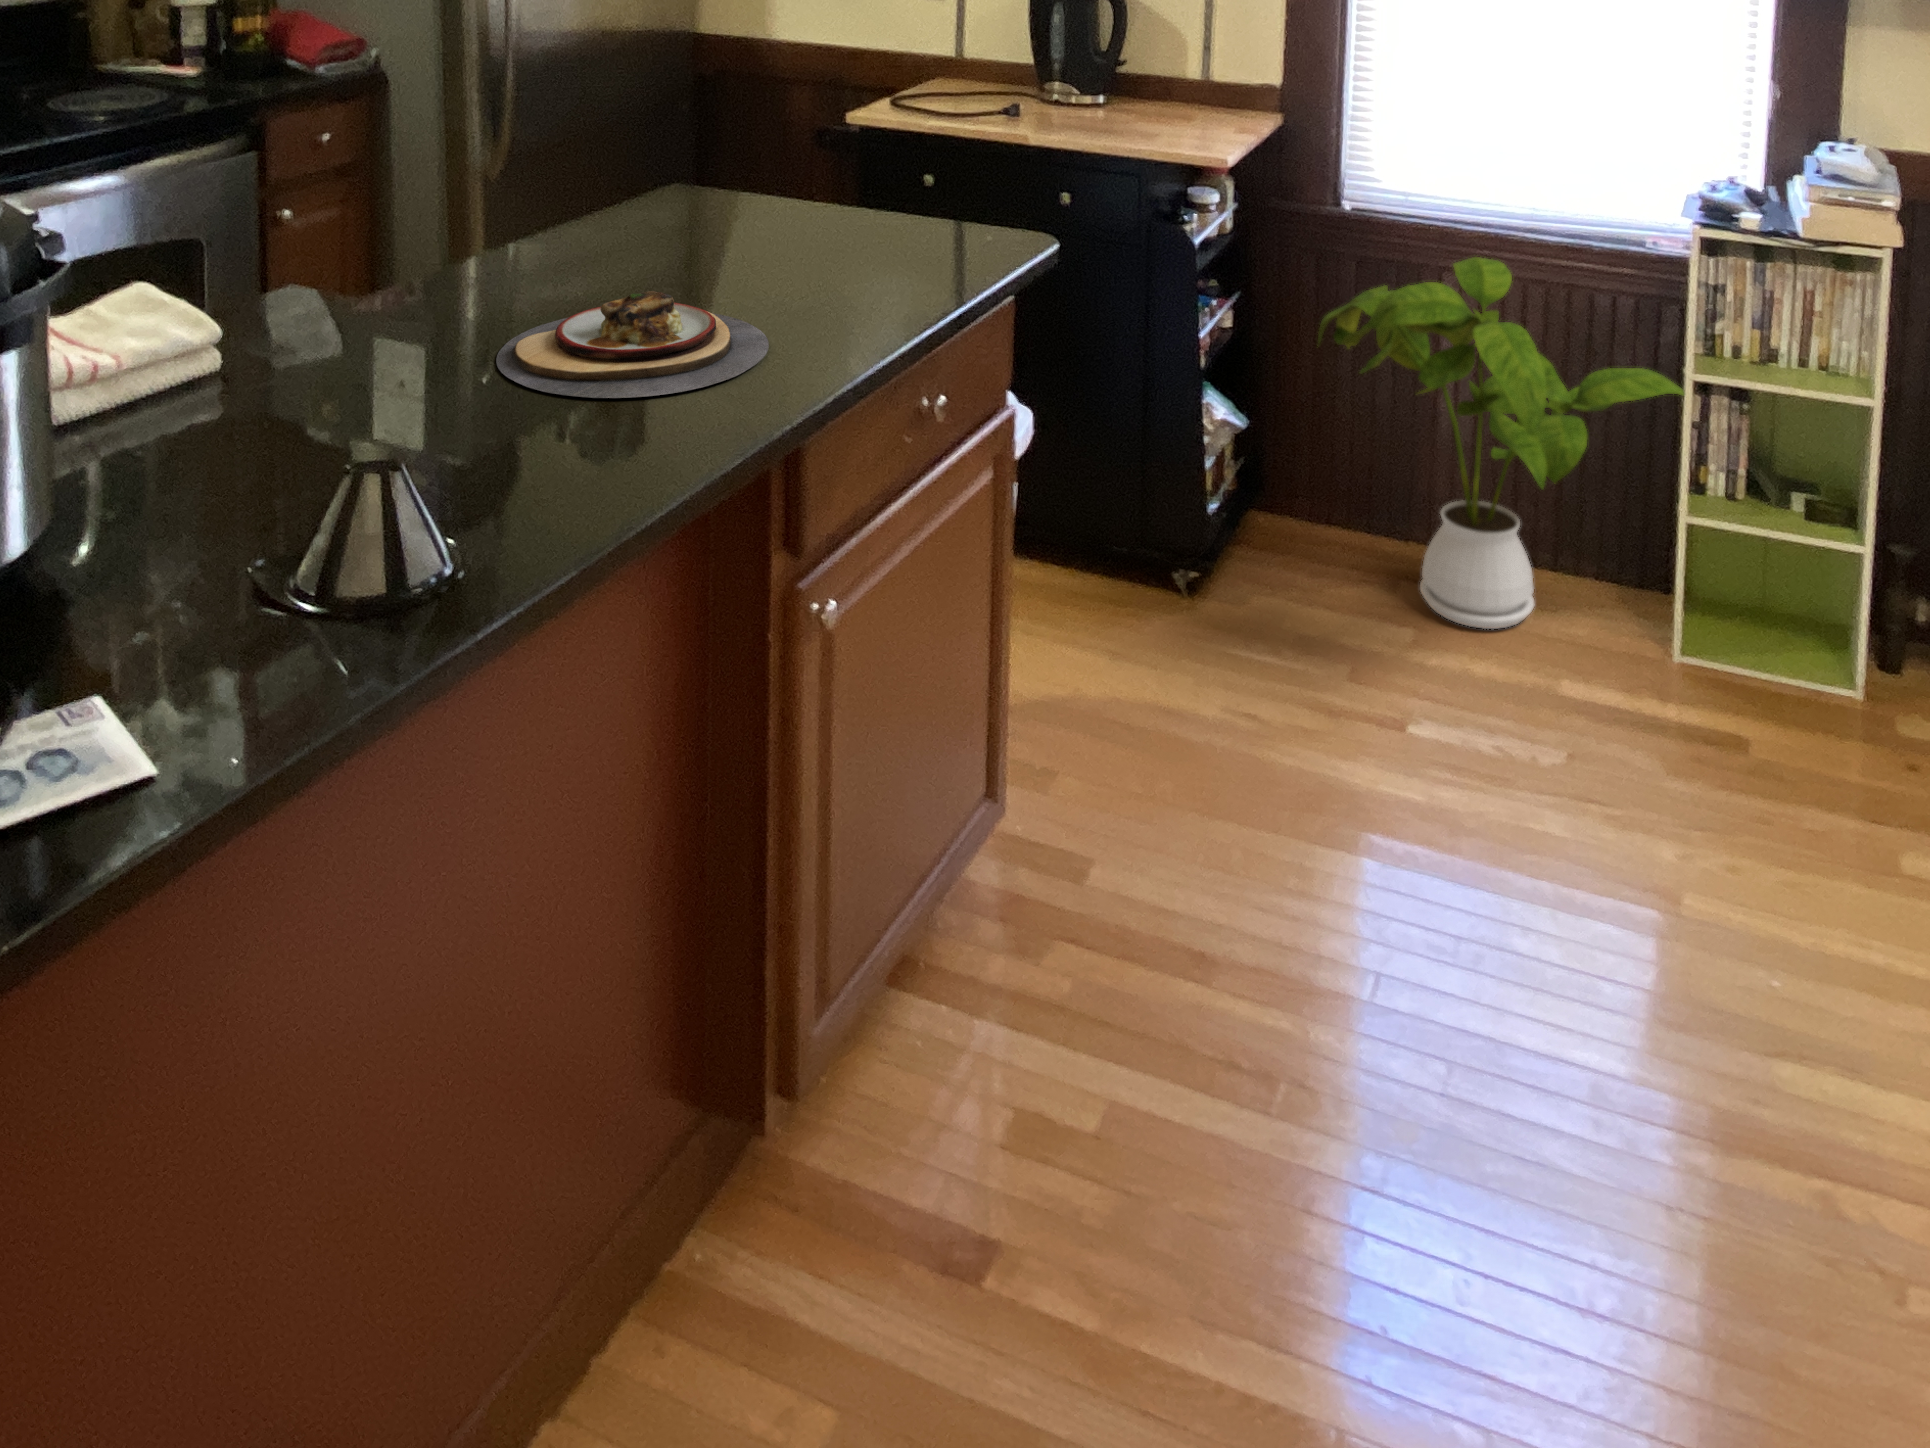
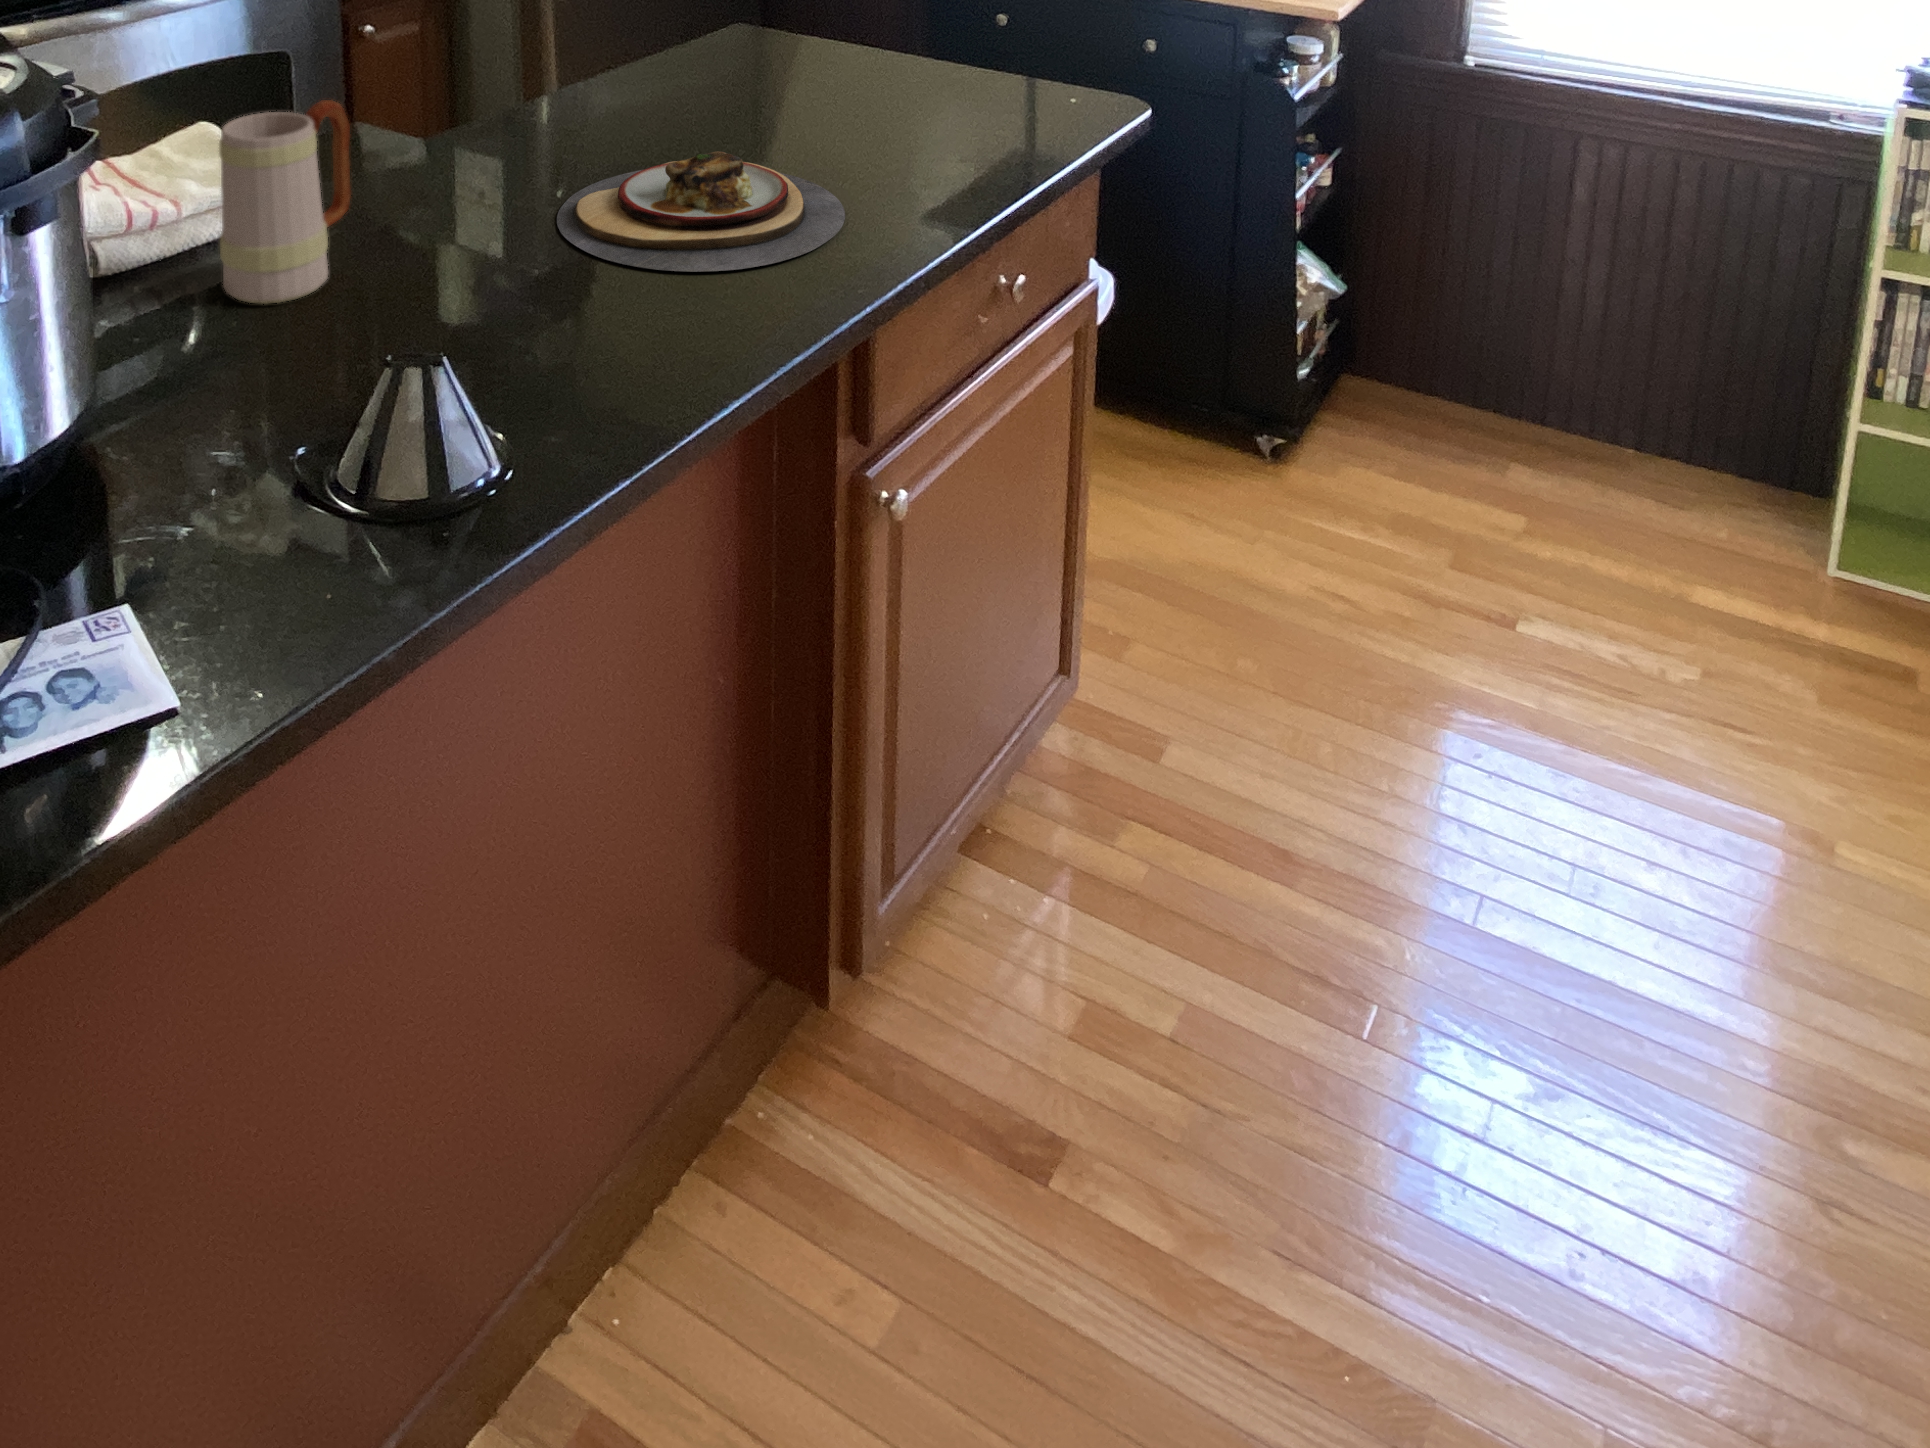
mug: none [168,249,299,444] -> present [219,100,351,304]
house plant: present [1318,257,1684,629] -> none [1428,124,1880,521]

